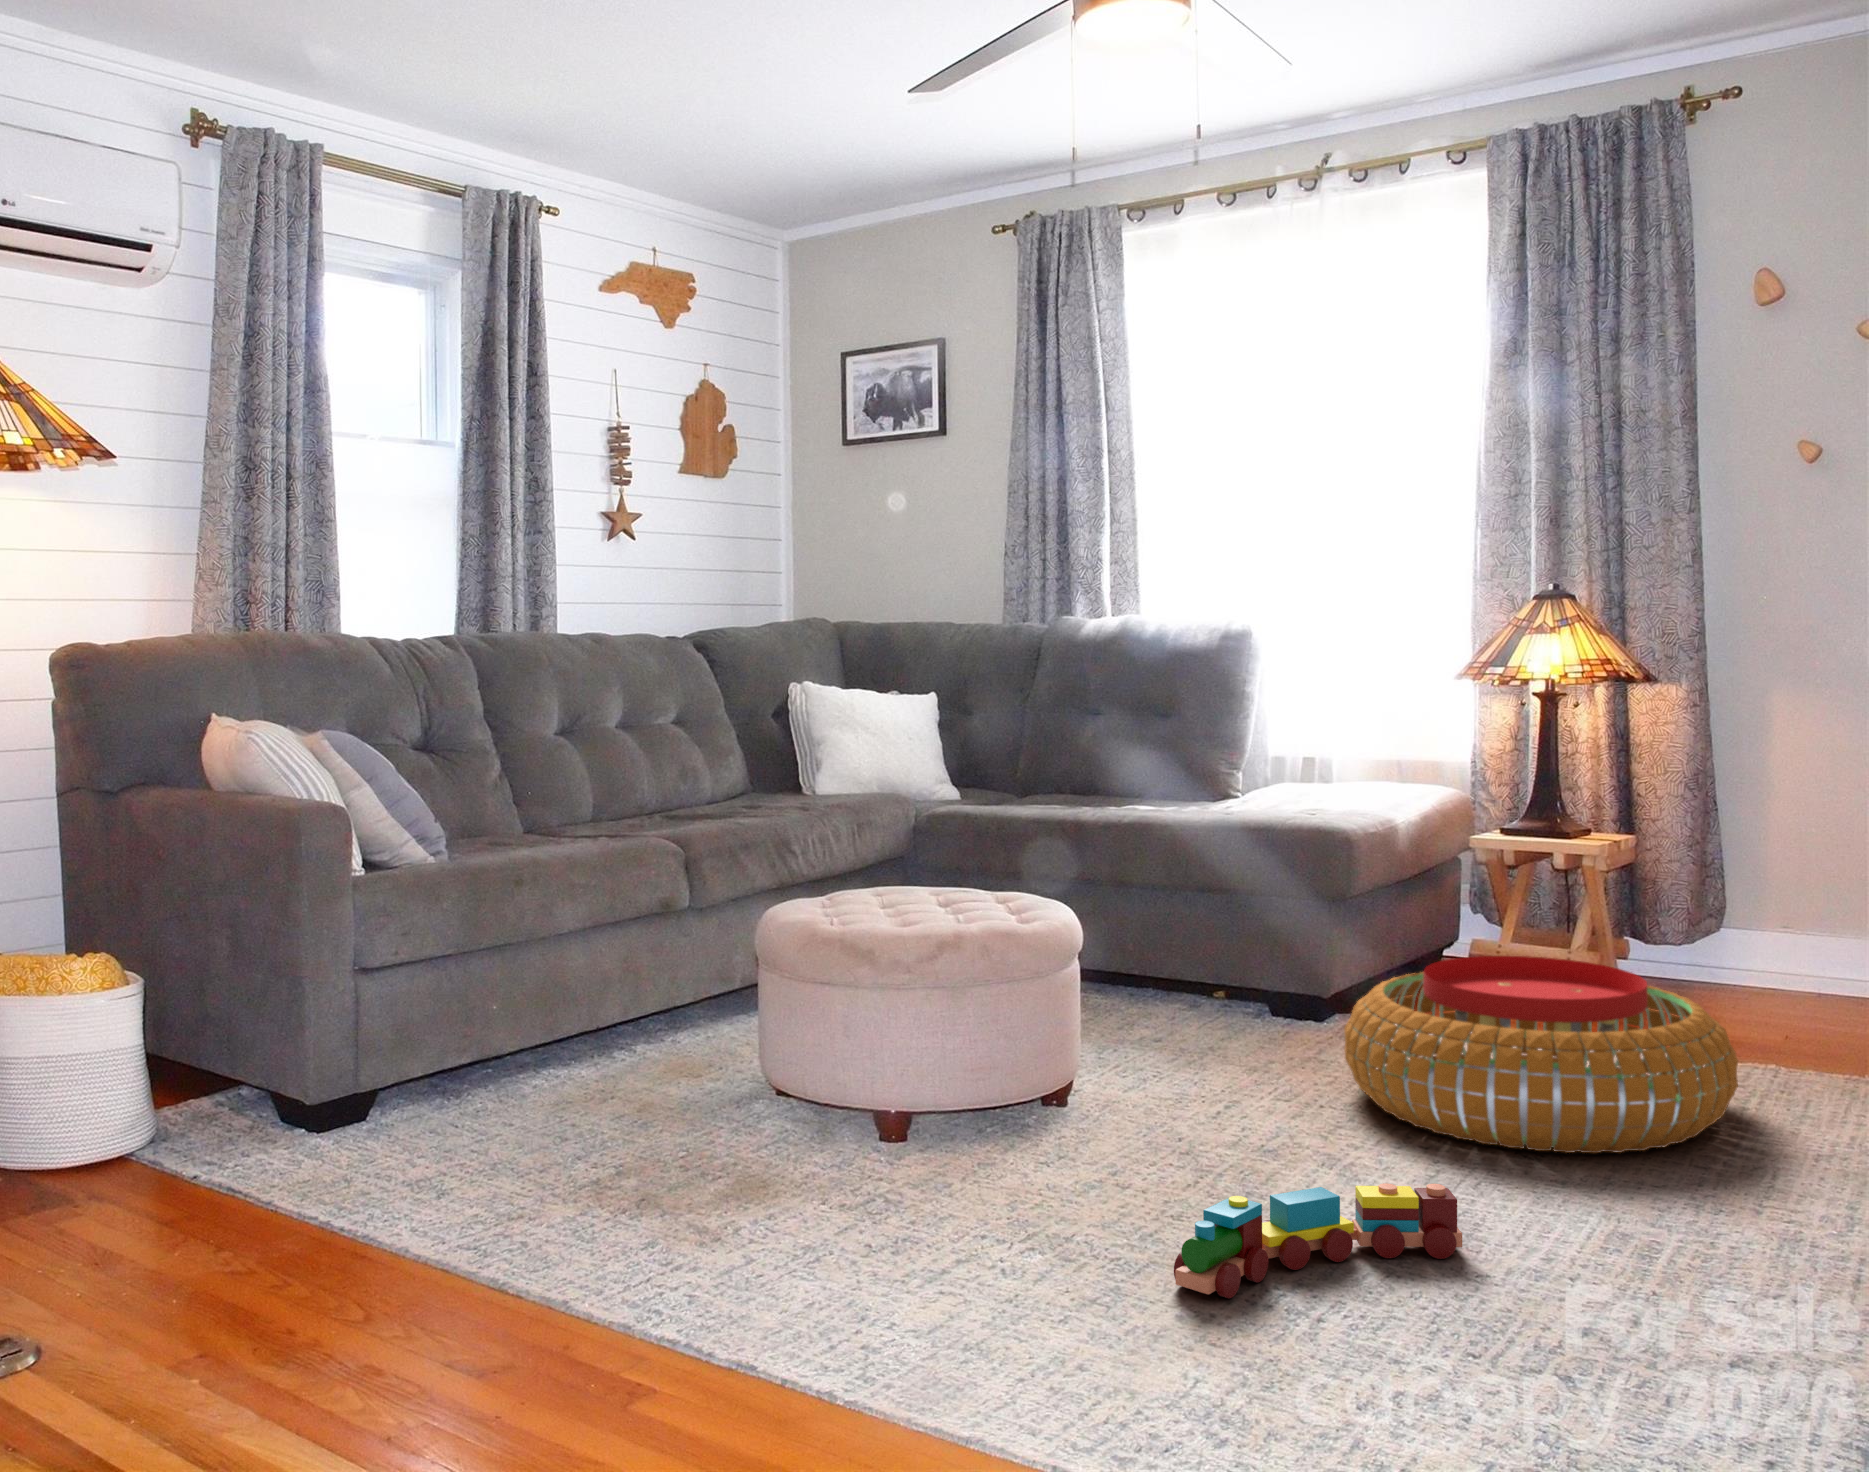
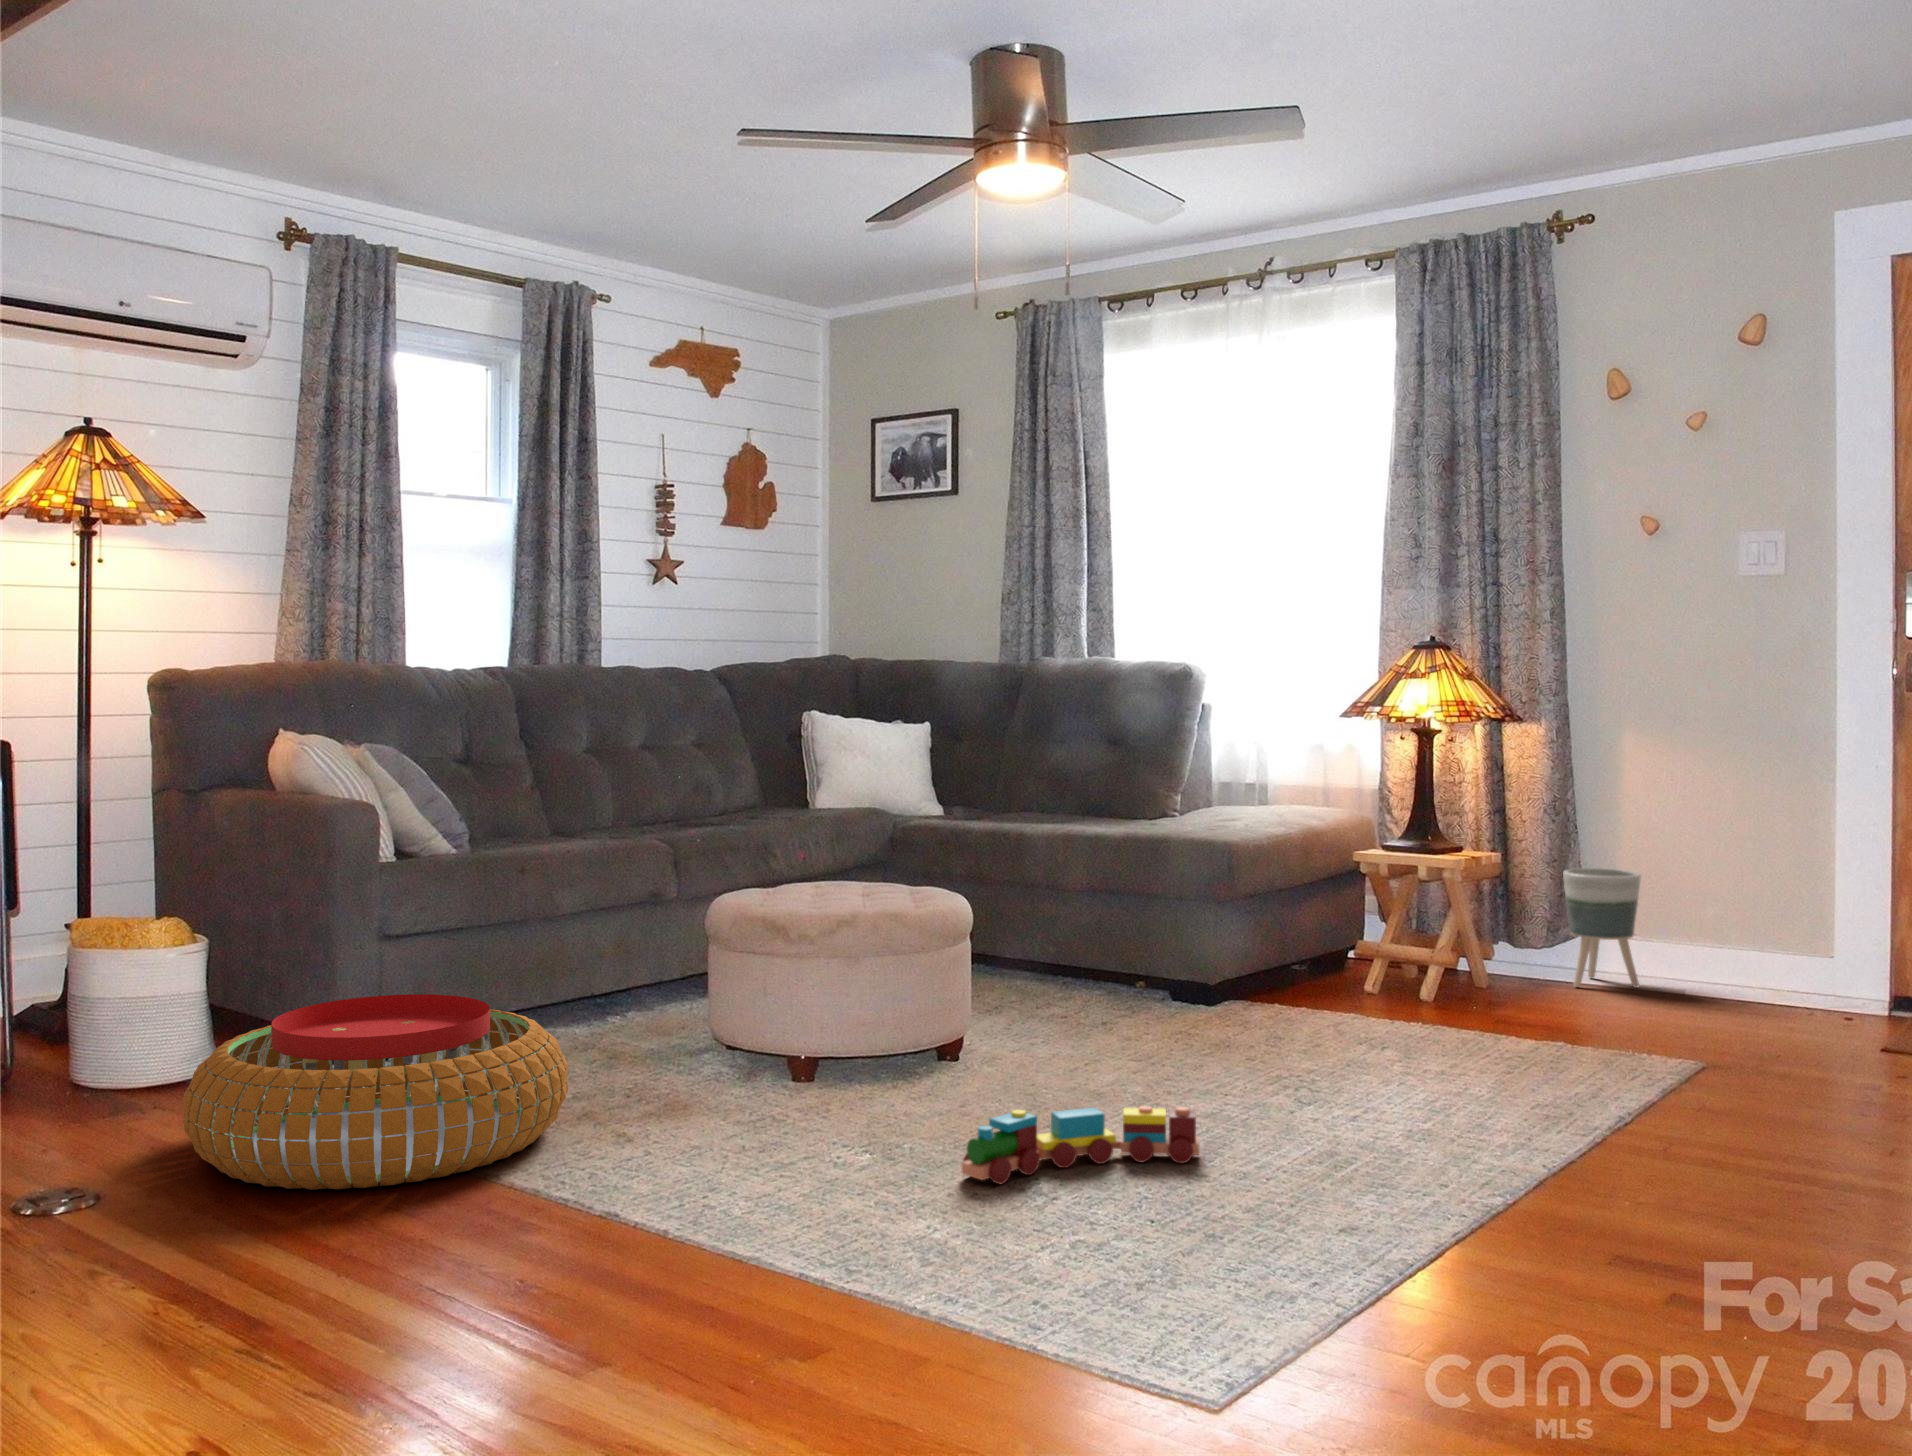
planter: none [1706,852,1802,991] -> present [1563,868,1641,988]
pouf: present [1344,956,1738,1153] -> present [183,994,568,1190]

